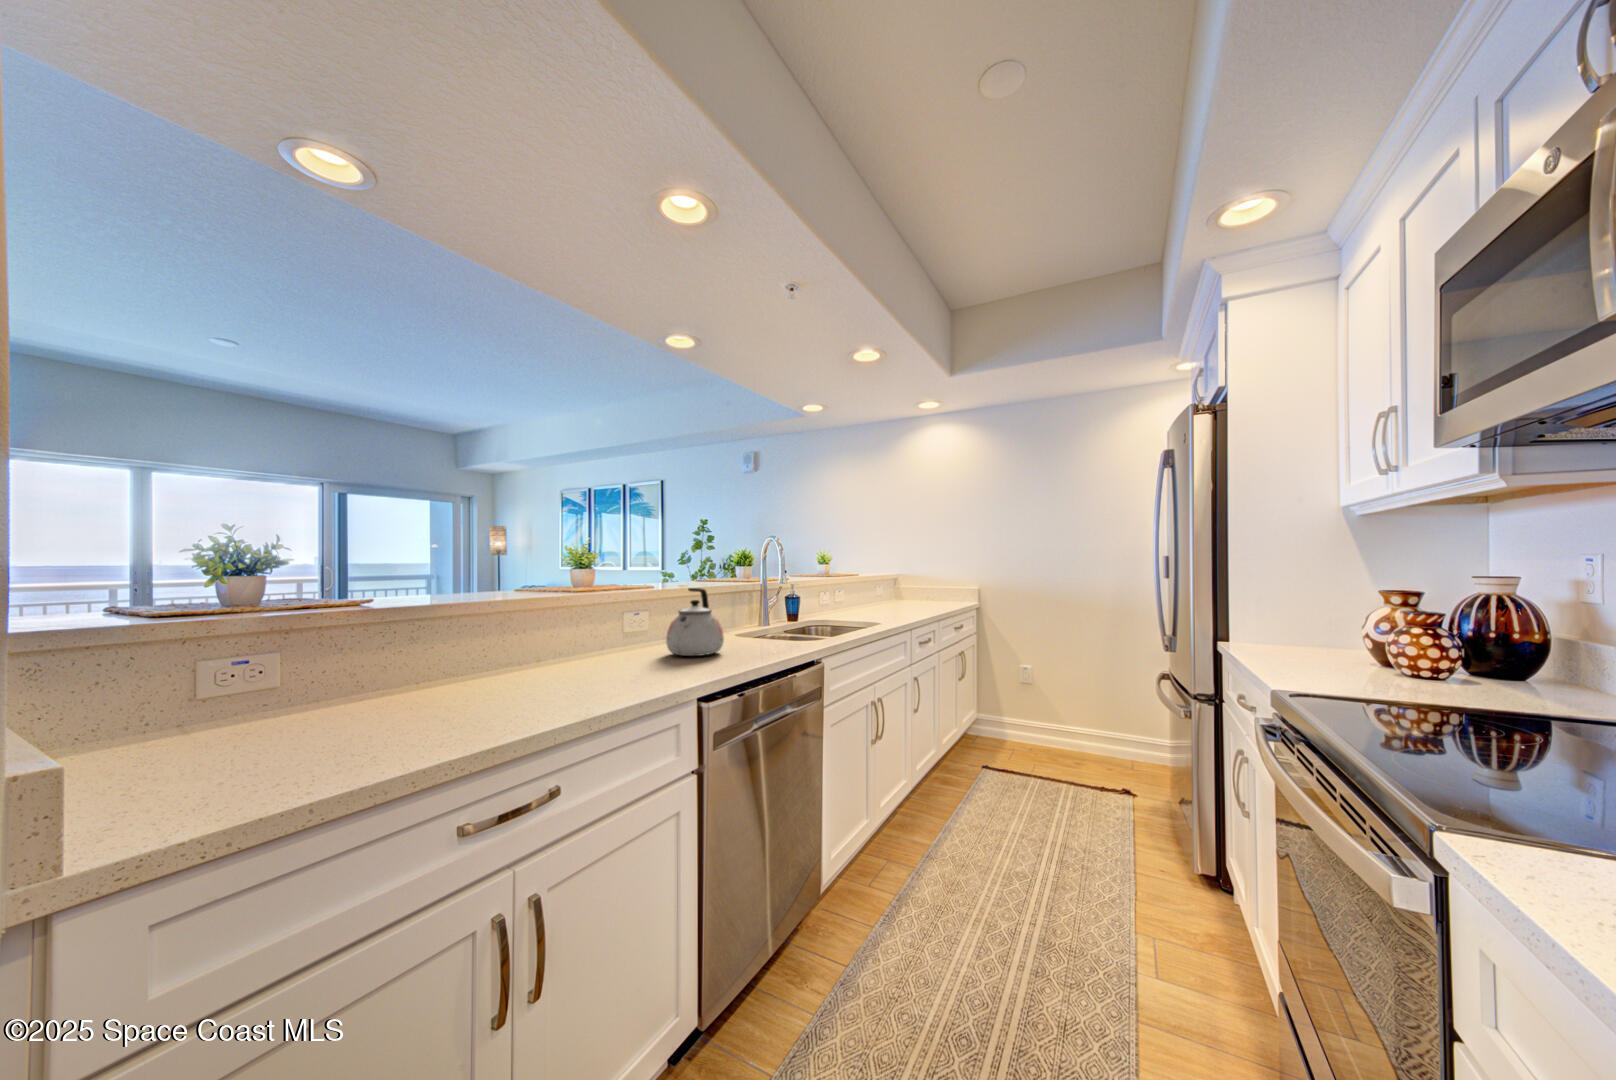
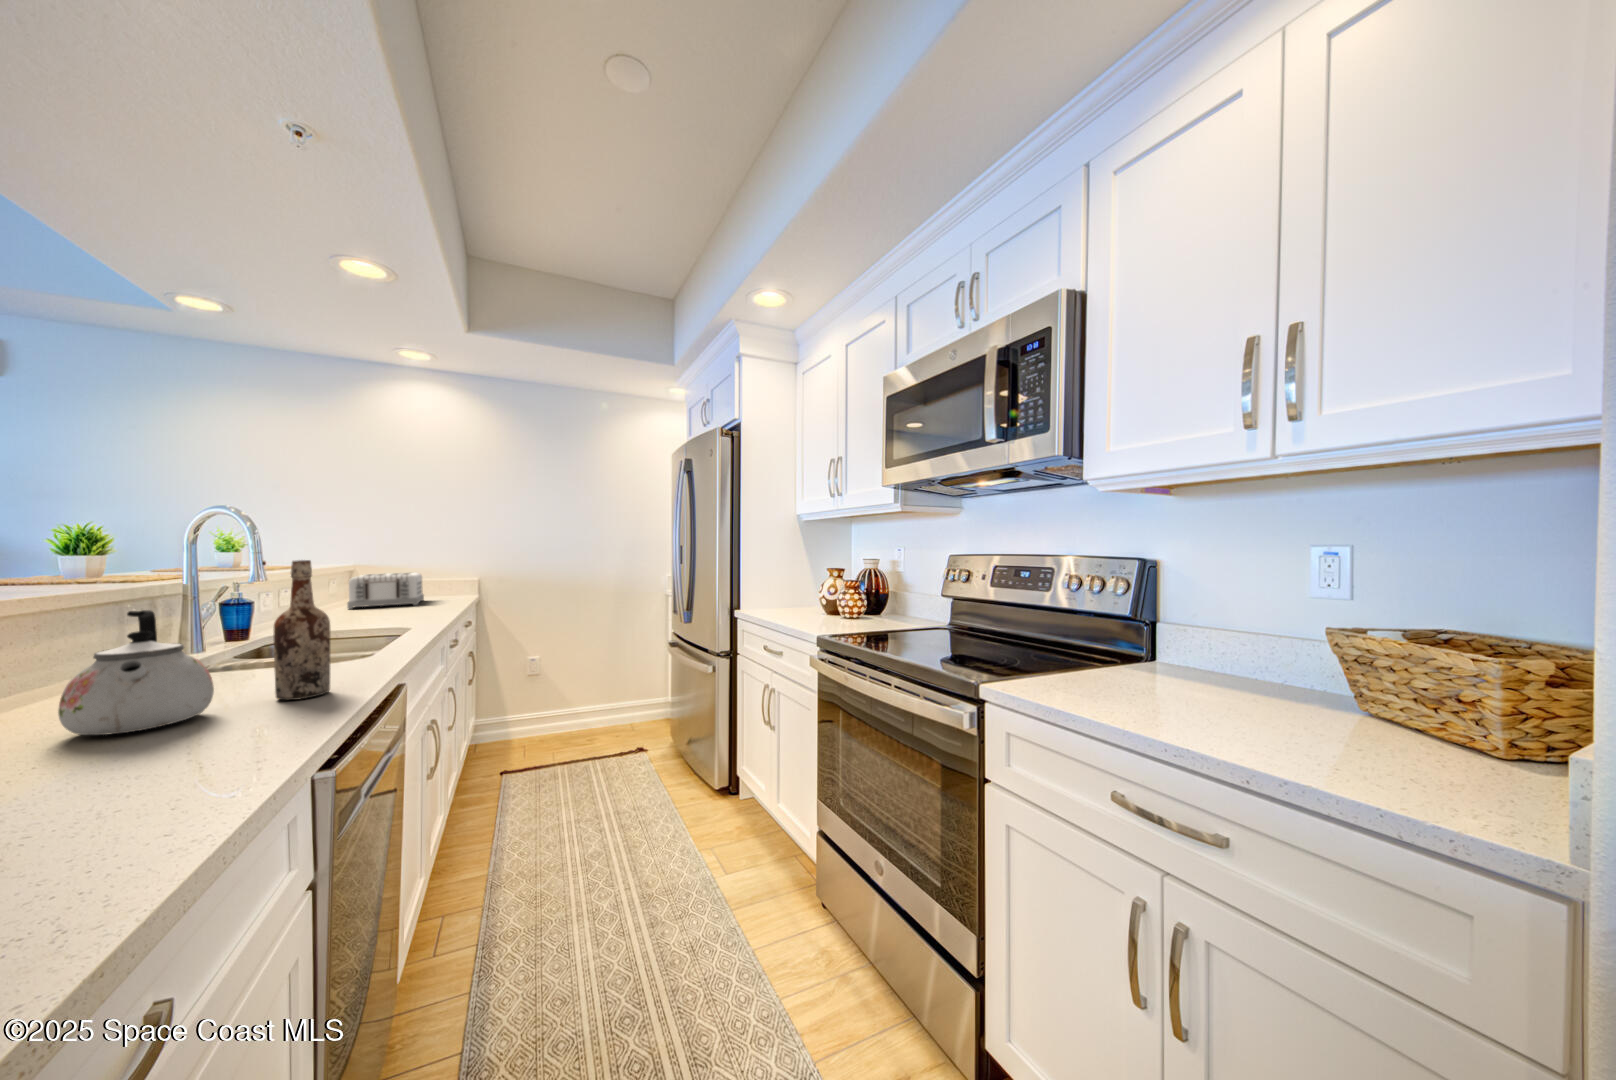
wine bottle: none [752,562,780,655] -> present [273,560,330,700]
toaster: none [887,576,943,603] -> present [347,572,424,609]

